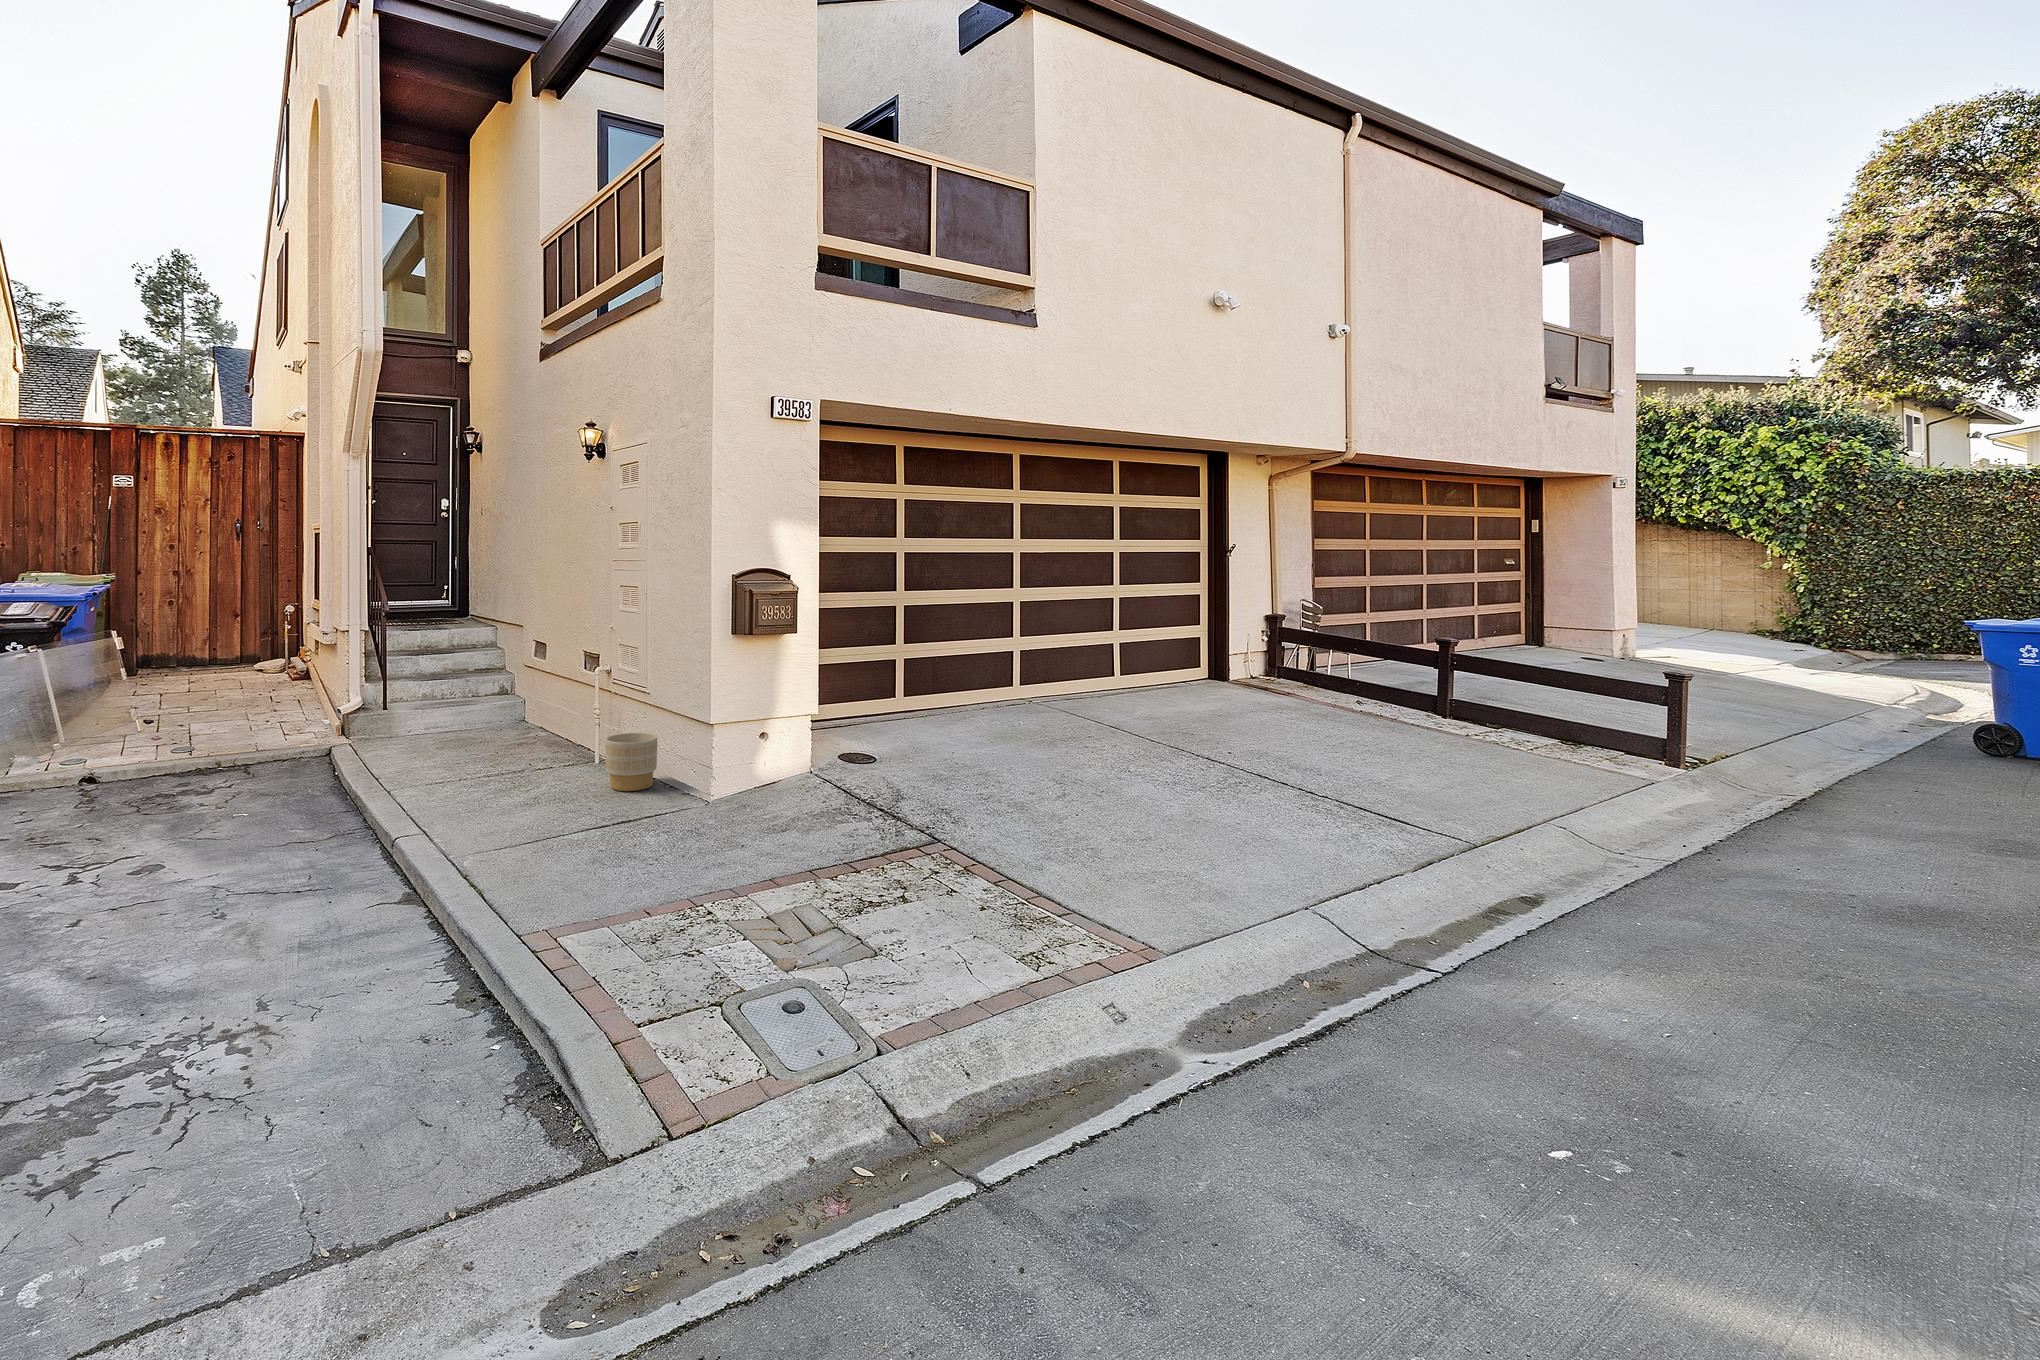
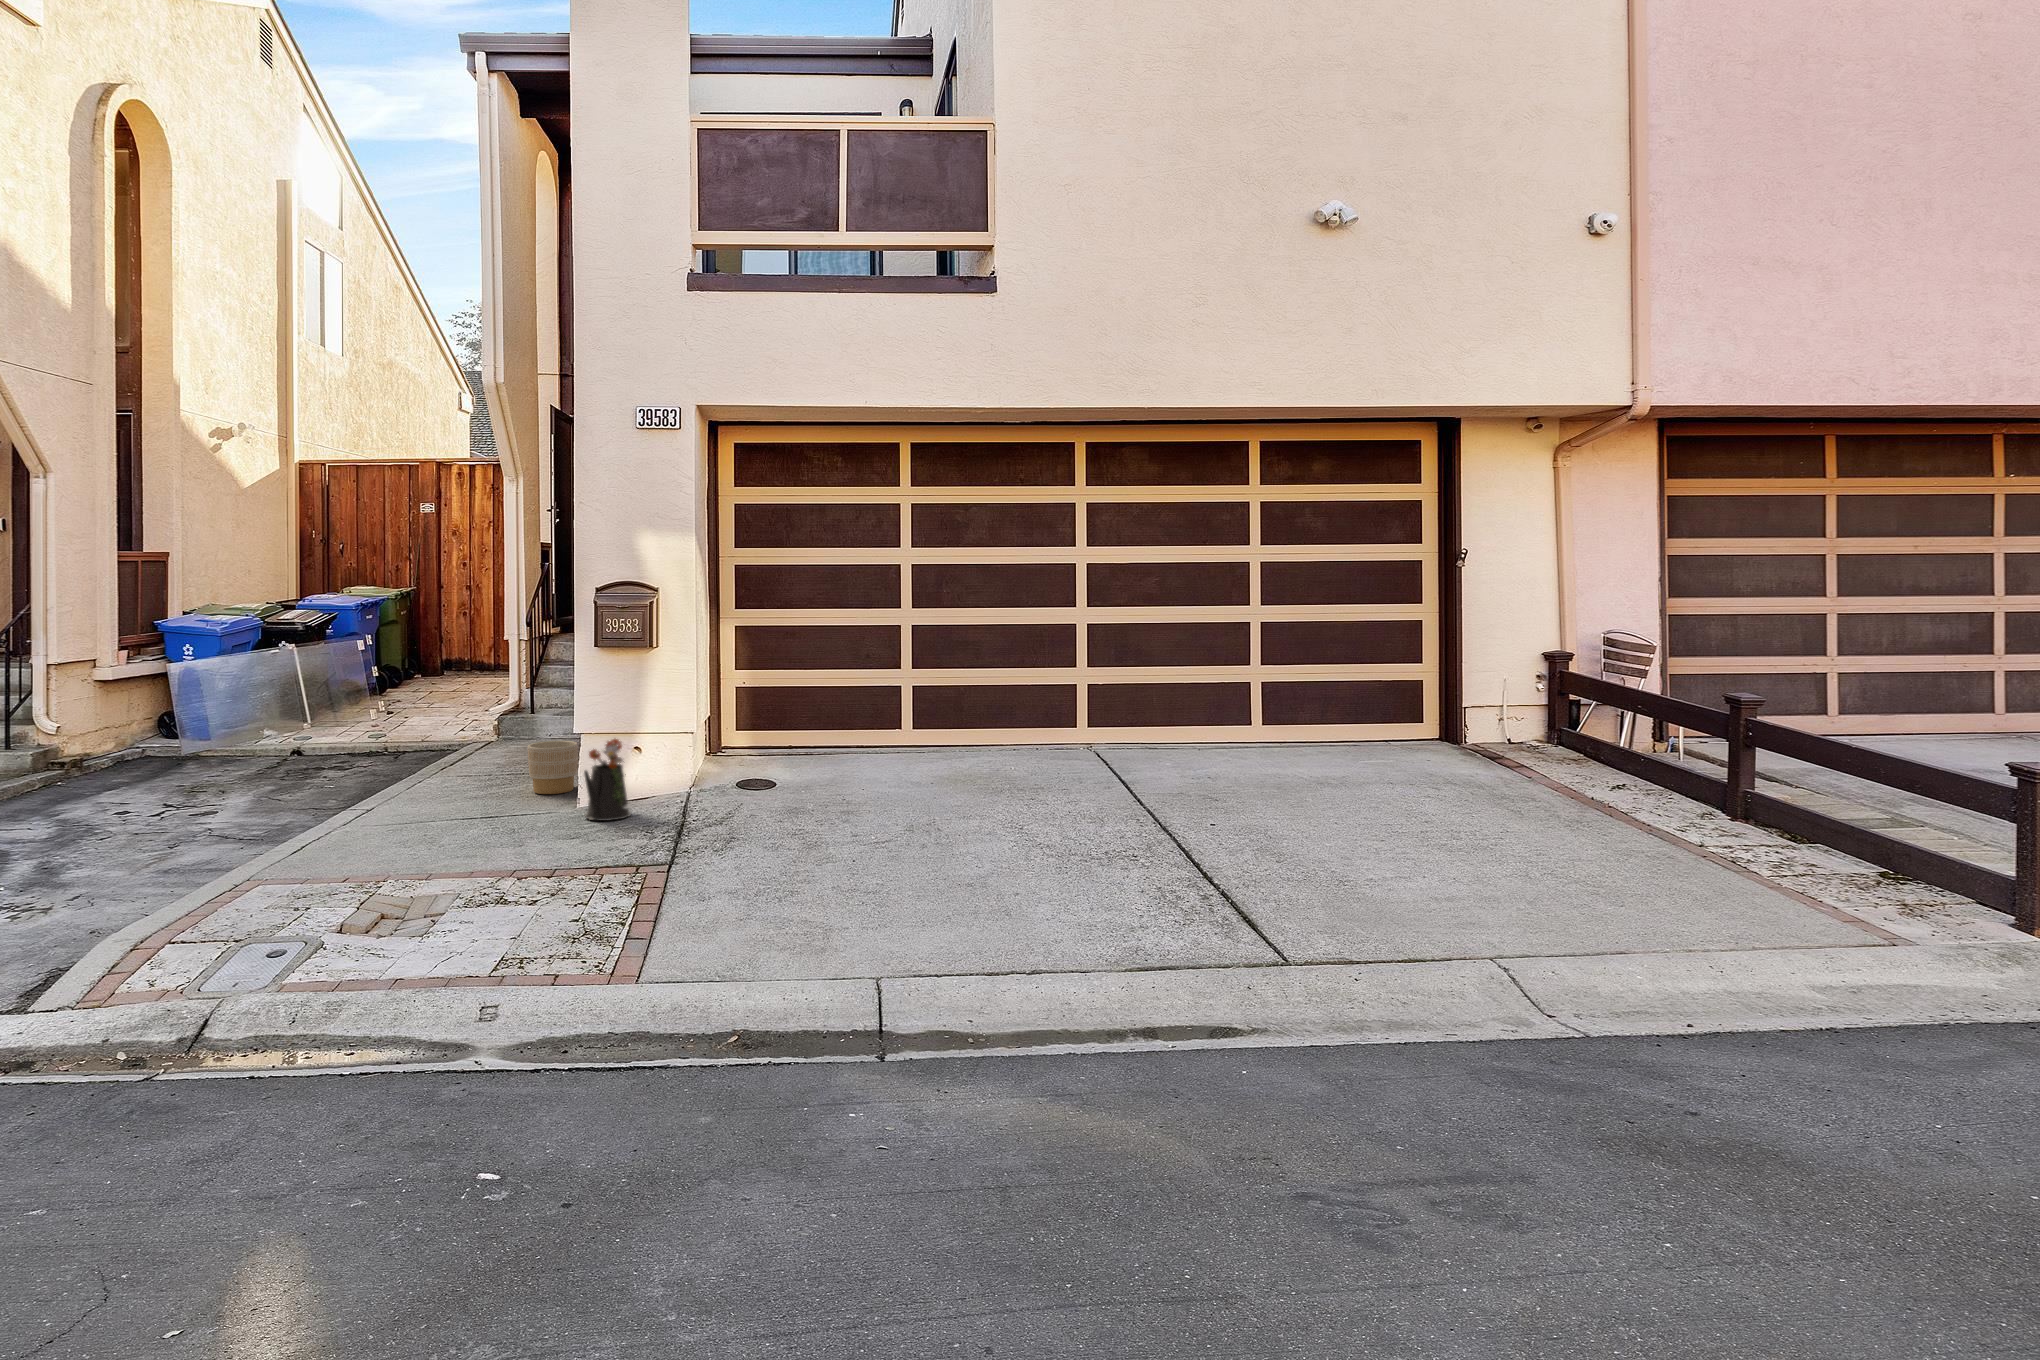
watering can: none [743,723,789,810] -> present [584,739,631,821]

